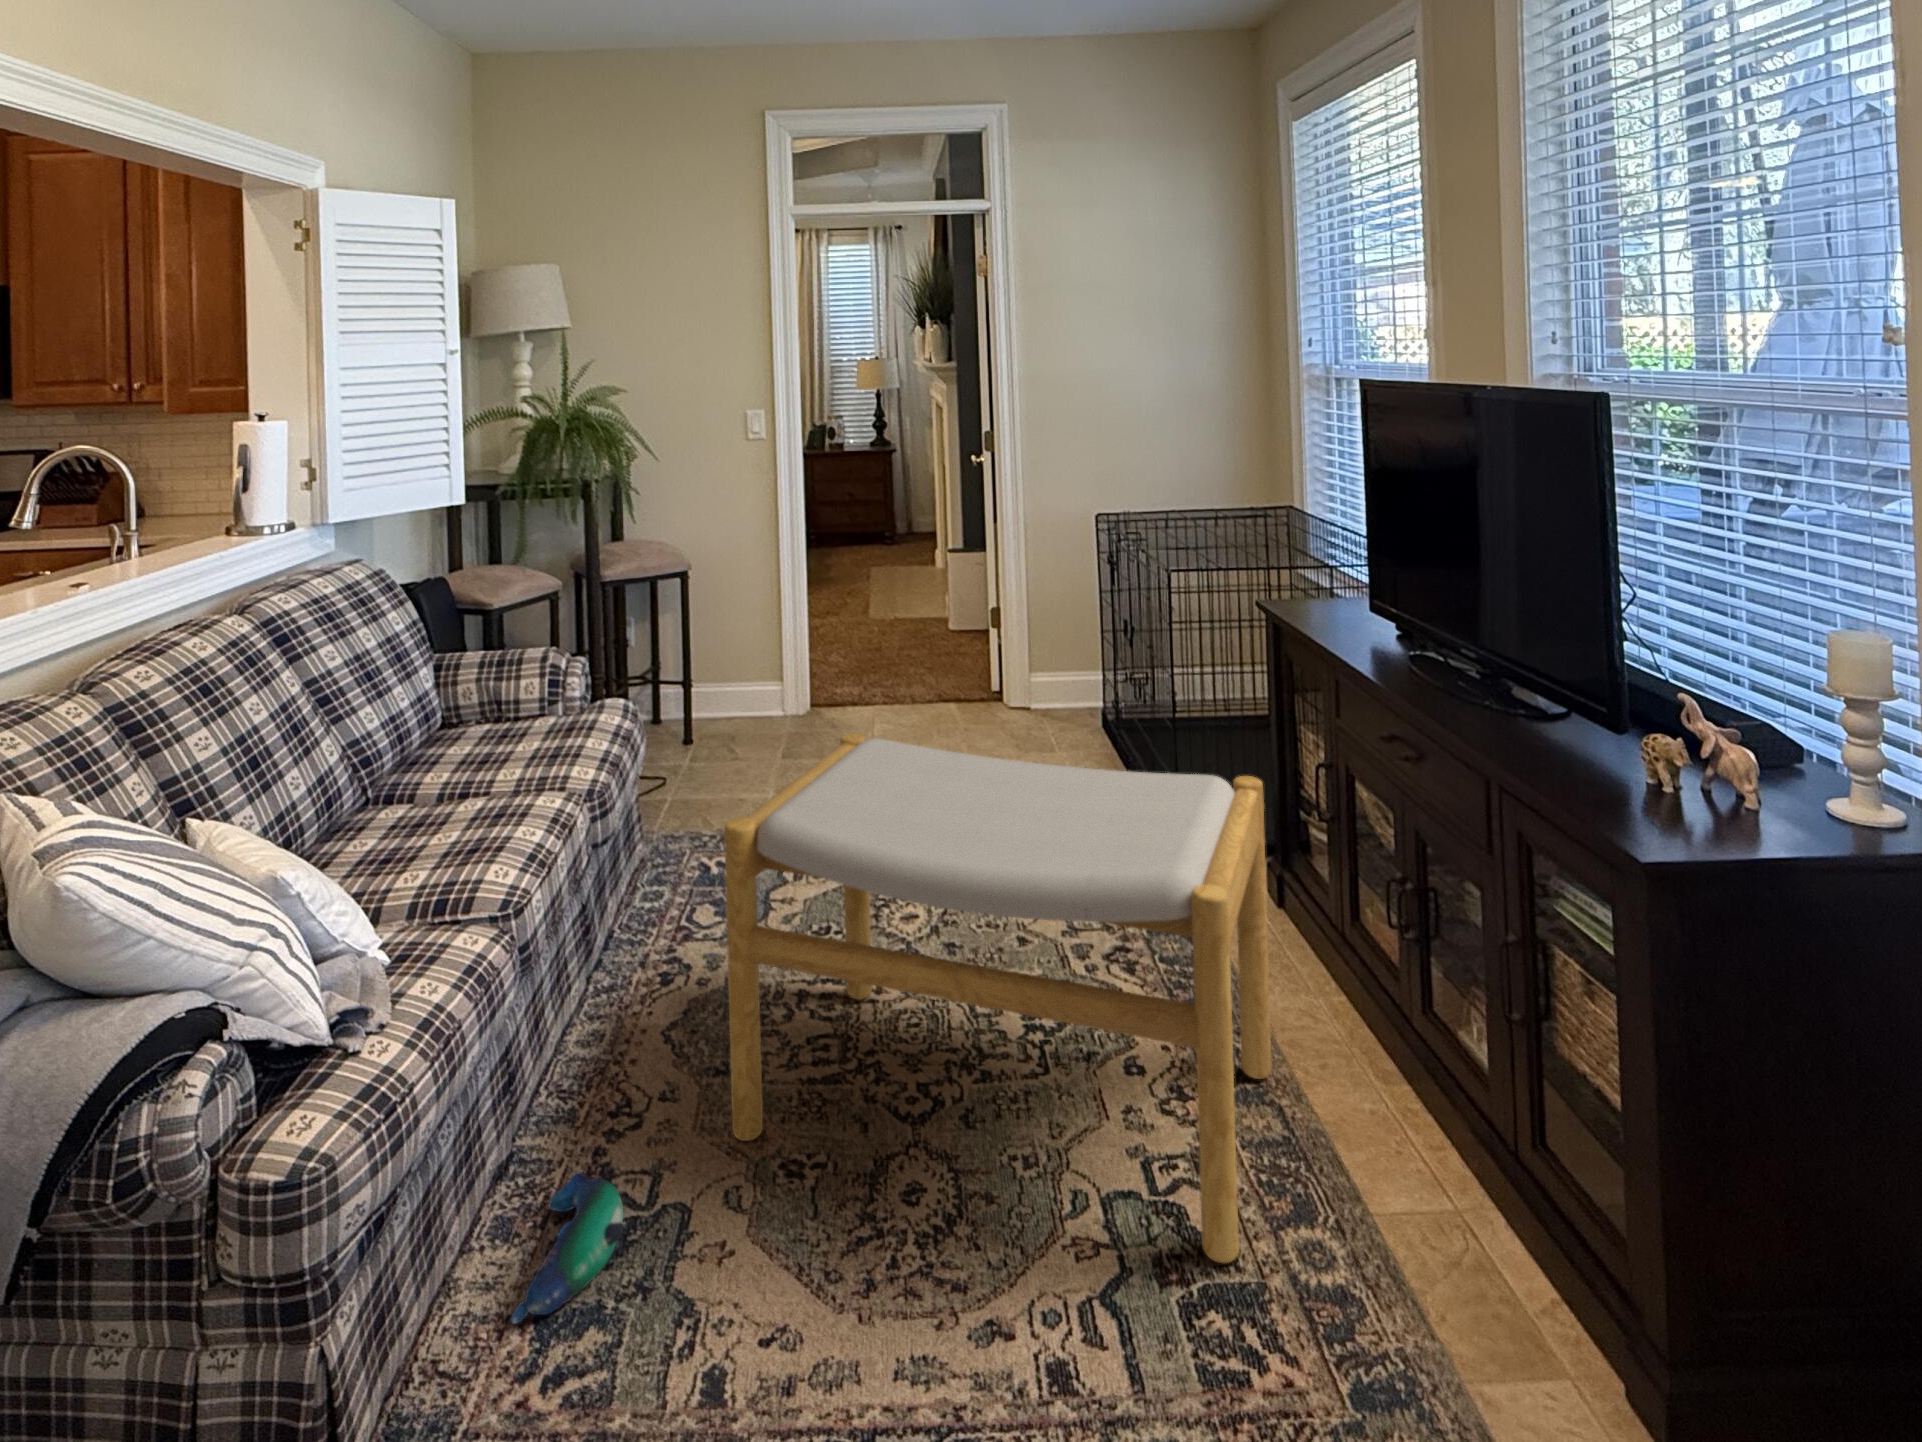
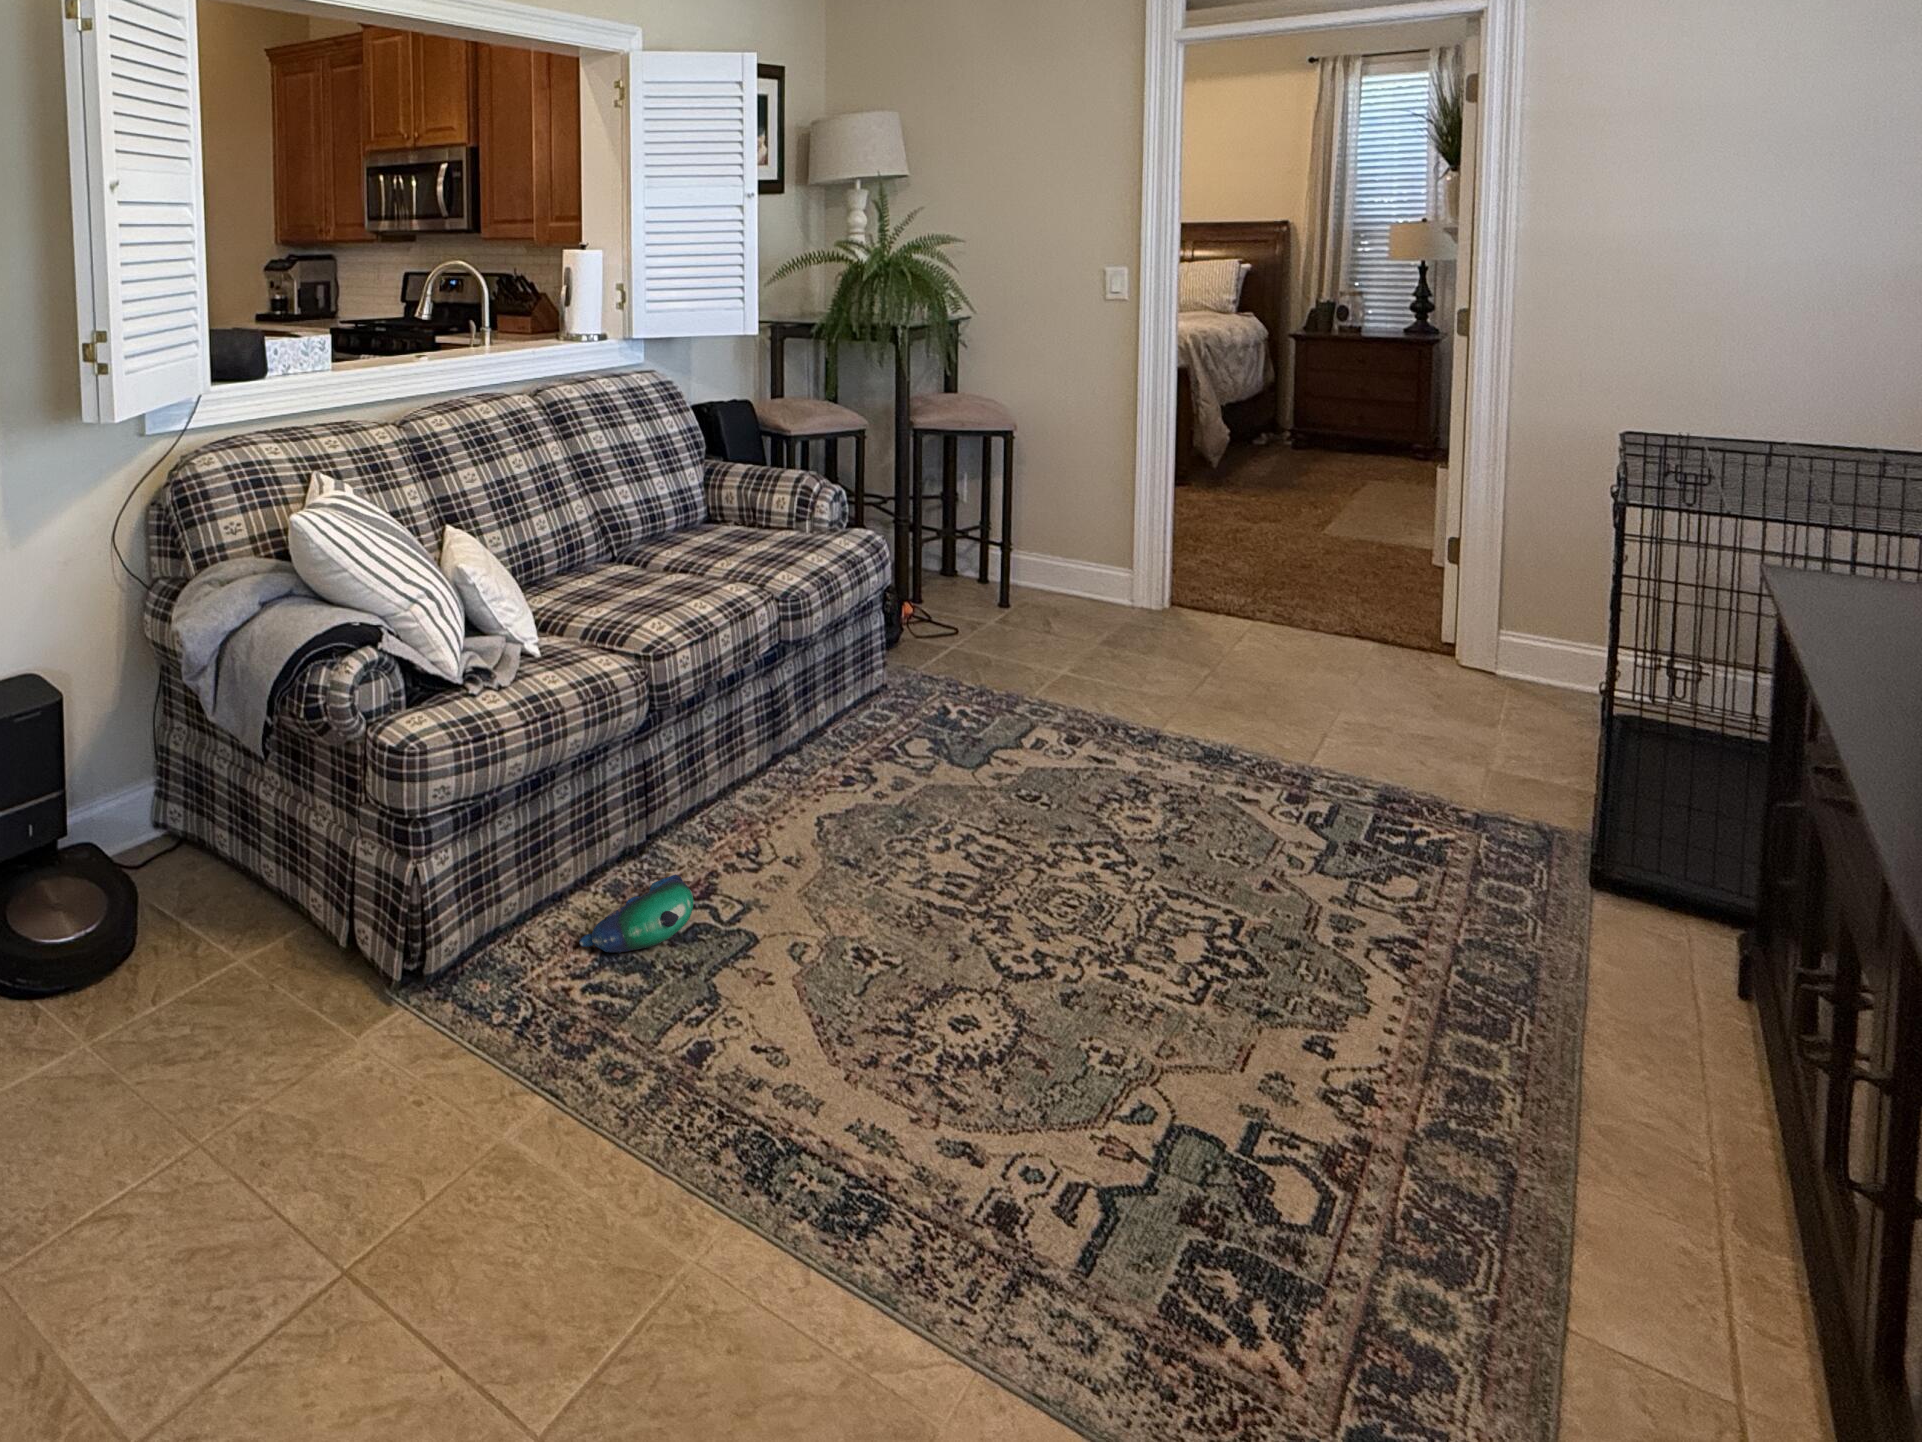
footstool: present [724,733,1272,1263] -> none [826,592,1553,1248]

